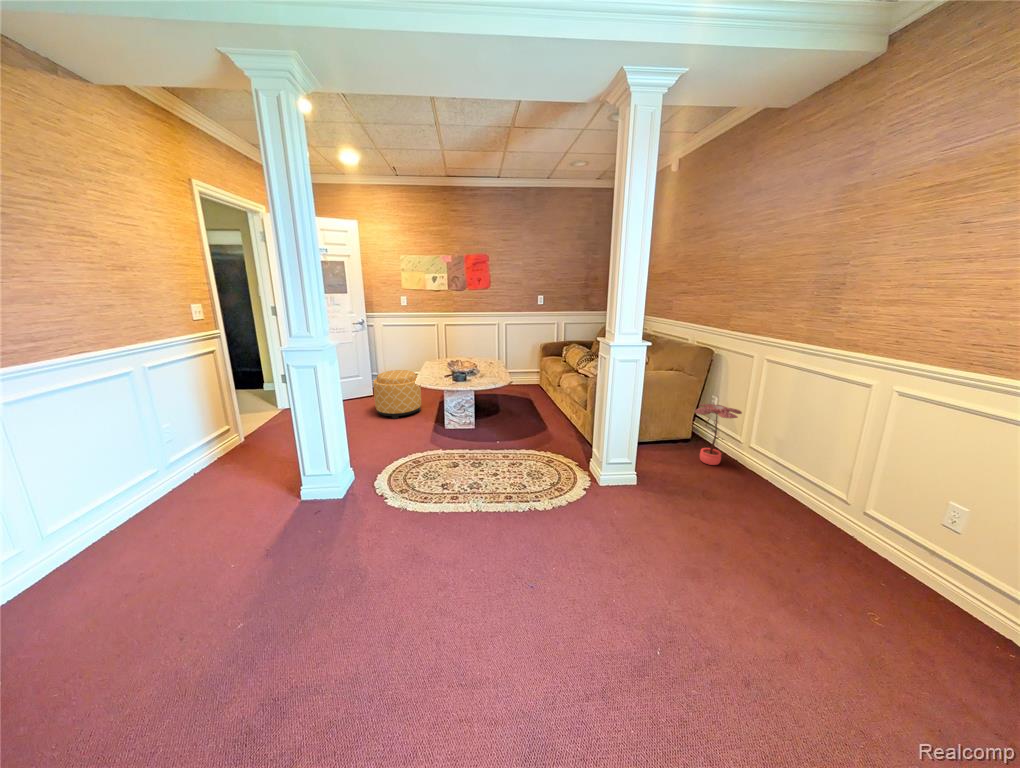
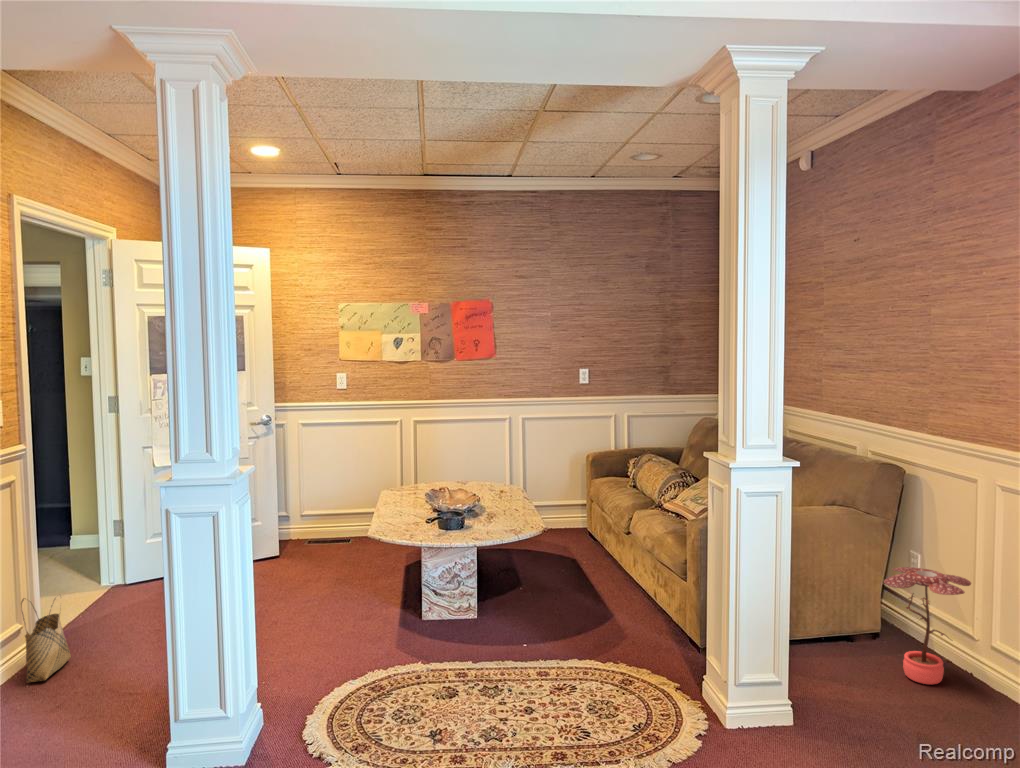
ottoman: present [373,370,421,419] -> none [288,509,373,602]
woven basket: none [222,411,255,457] -> present [21,598,71,682]

